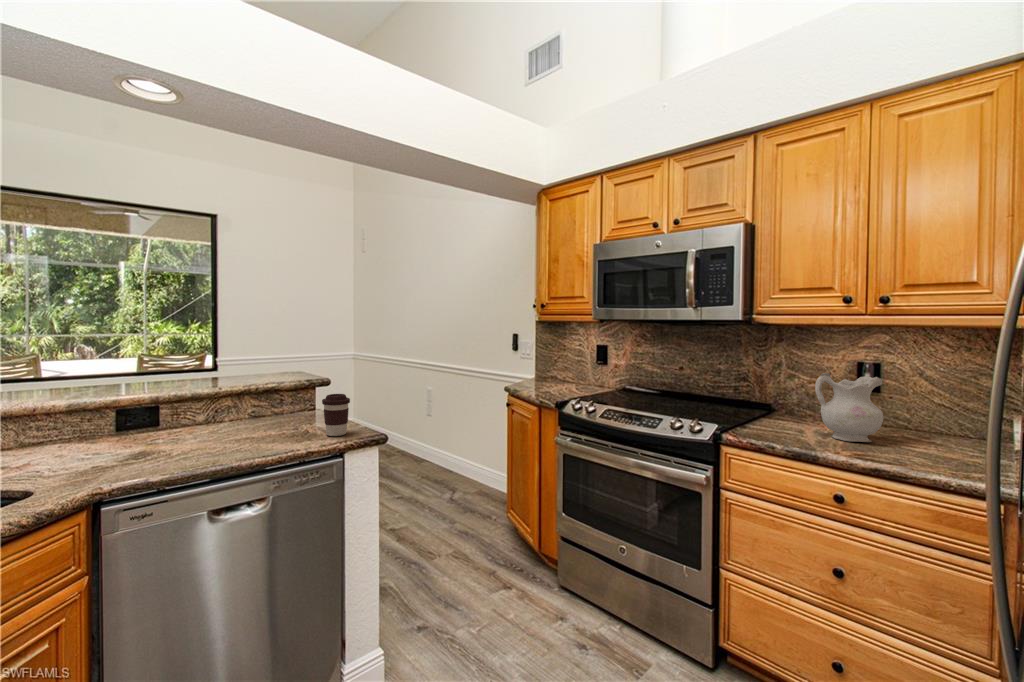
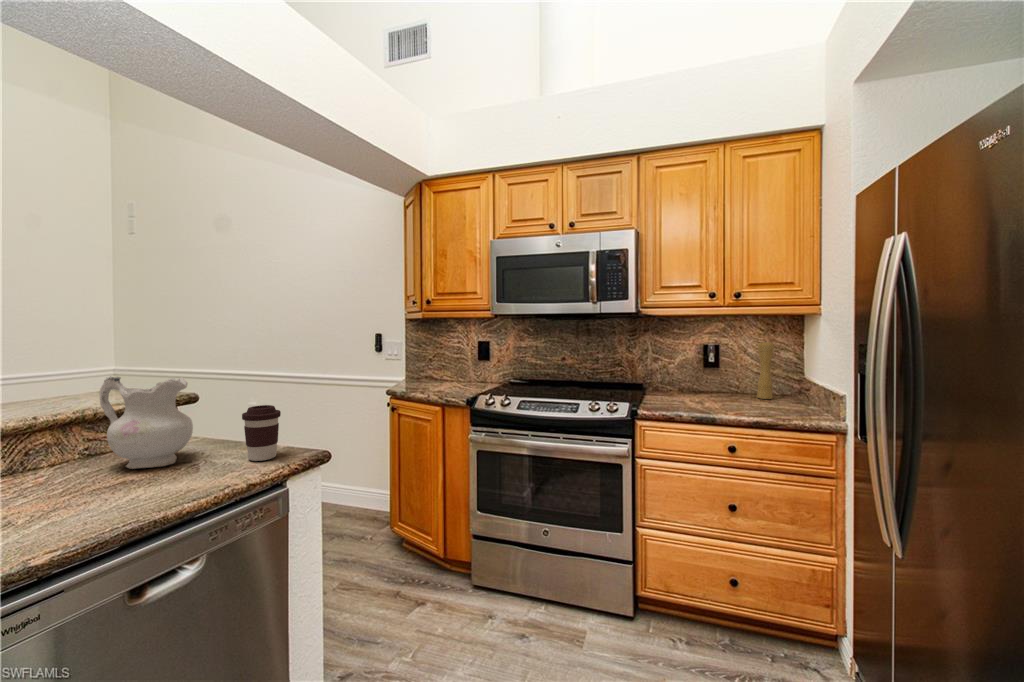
pepper mill: none [929,360,958,439] -> present [757,341,774,399]
ceramic pitcher: present [815,373,883,442] -> present [99,377,193,469]

